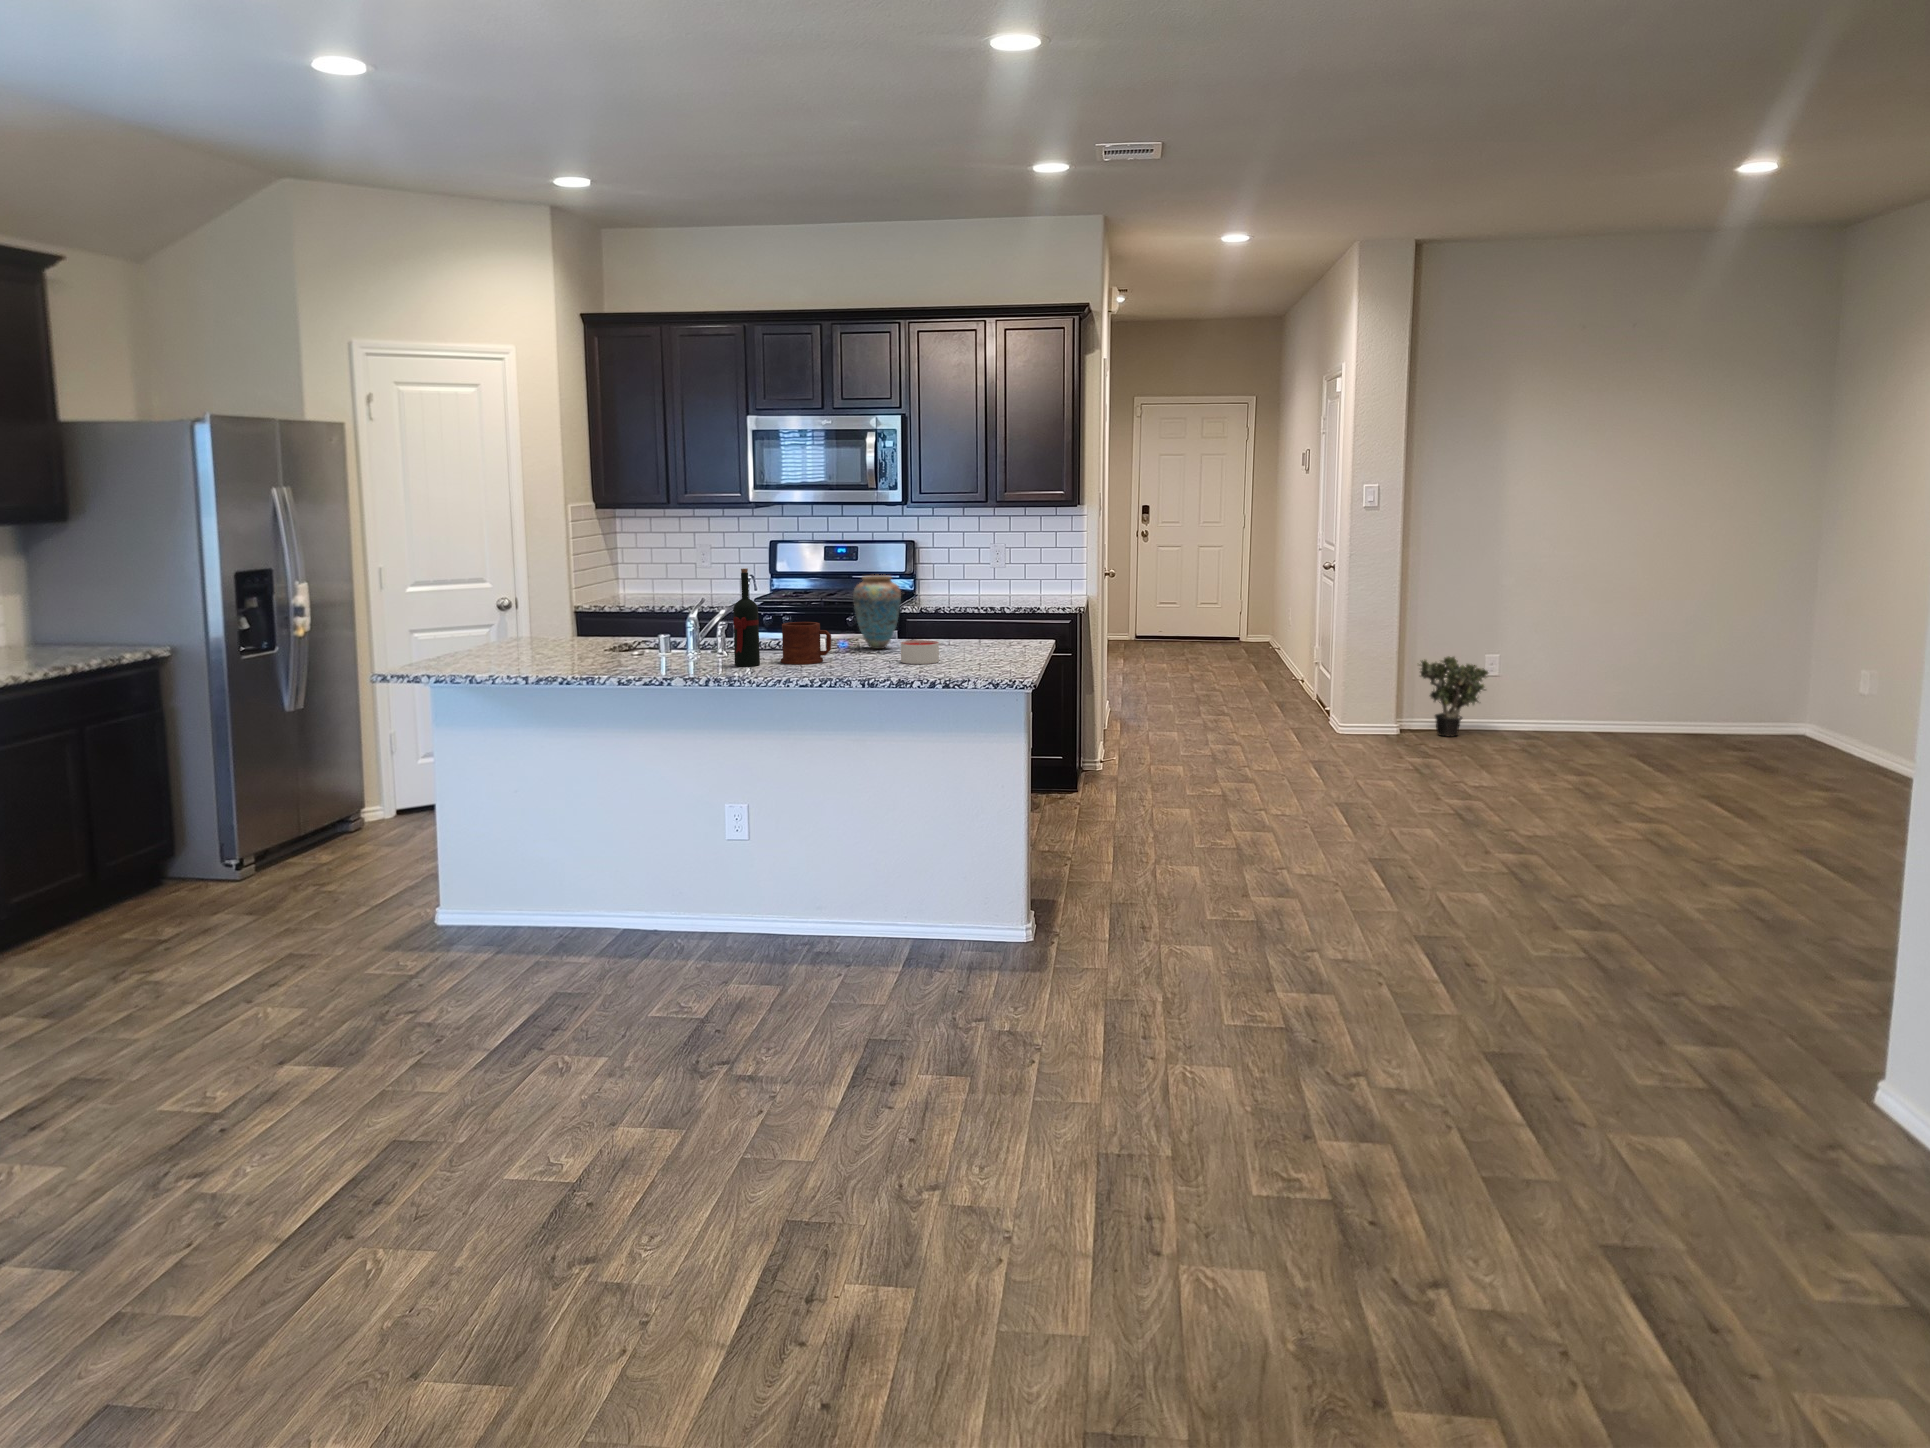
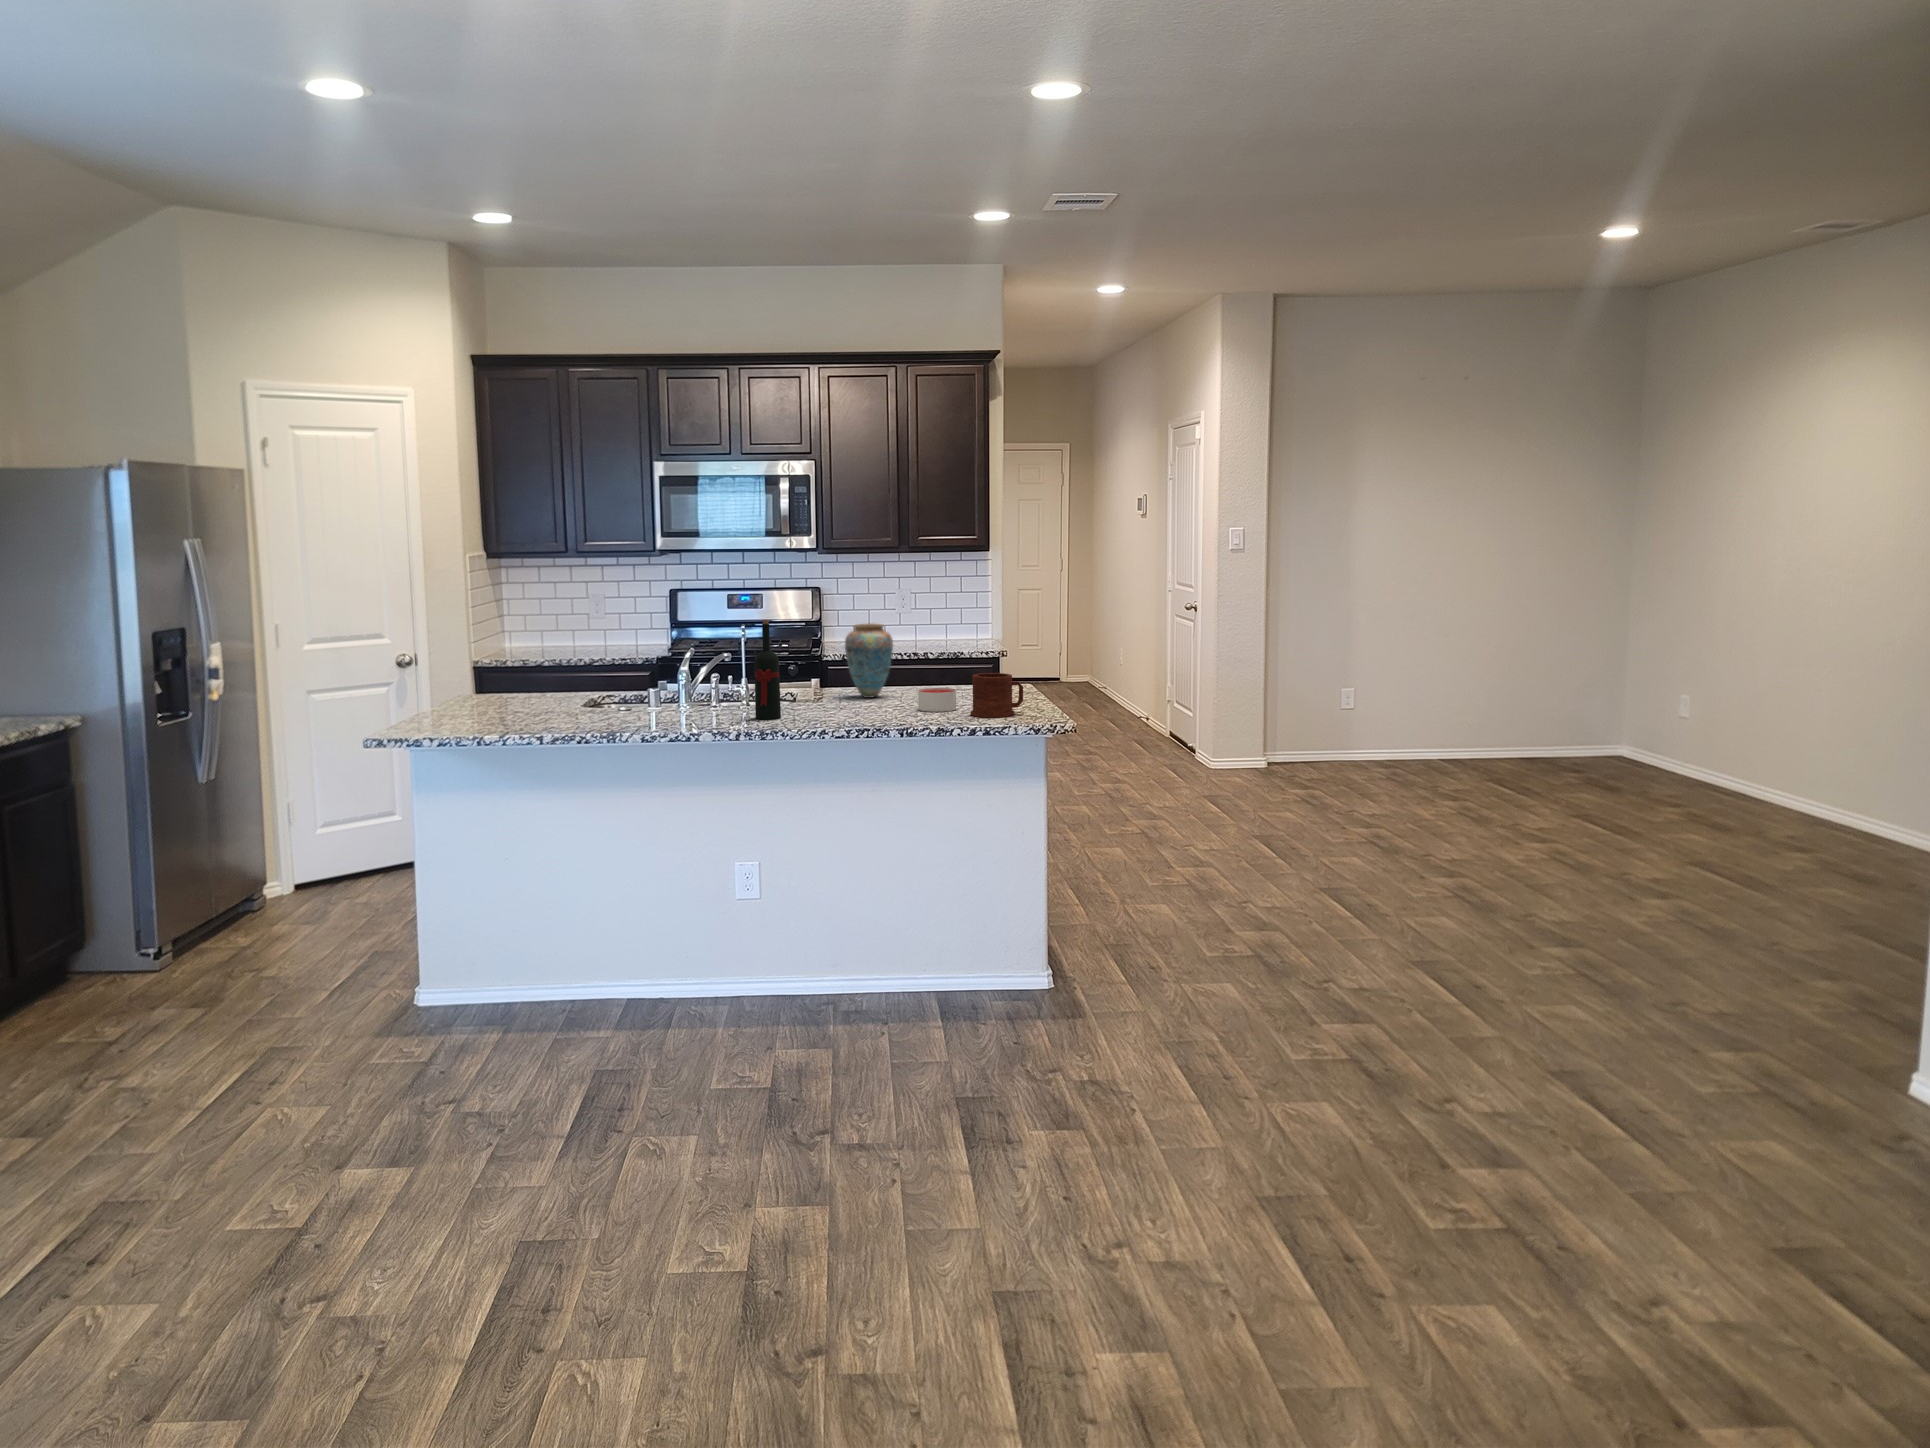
mug: present [781,622,831,664] -> present [971,673,1023,718]
potted plant: present [1419,656,1488,737] -> none [1281,688,1345,764]

